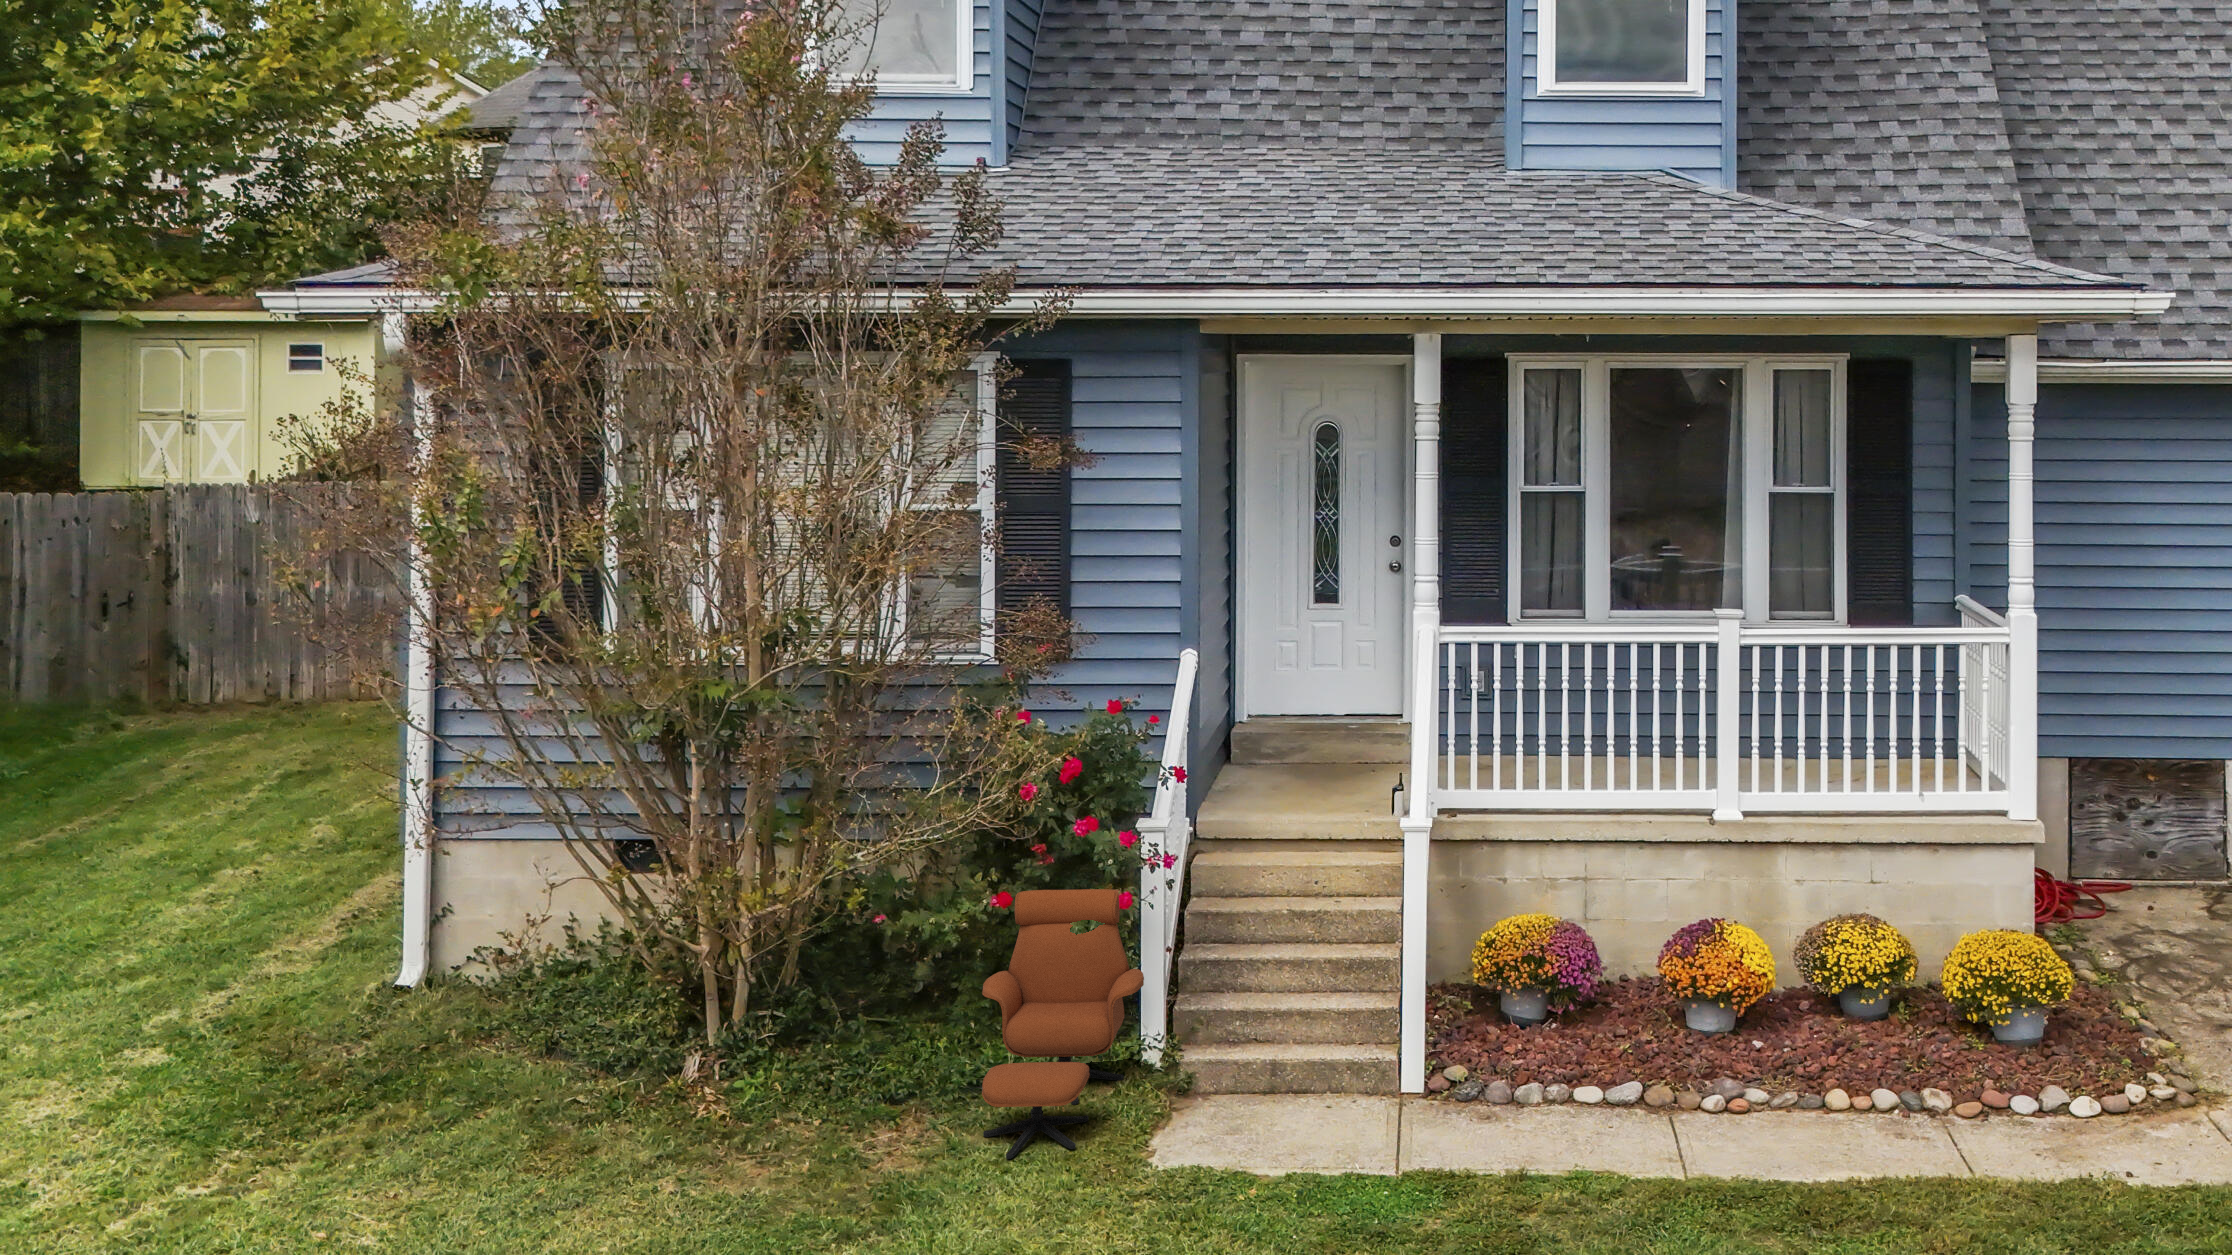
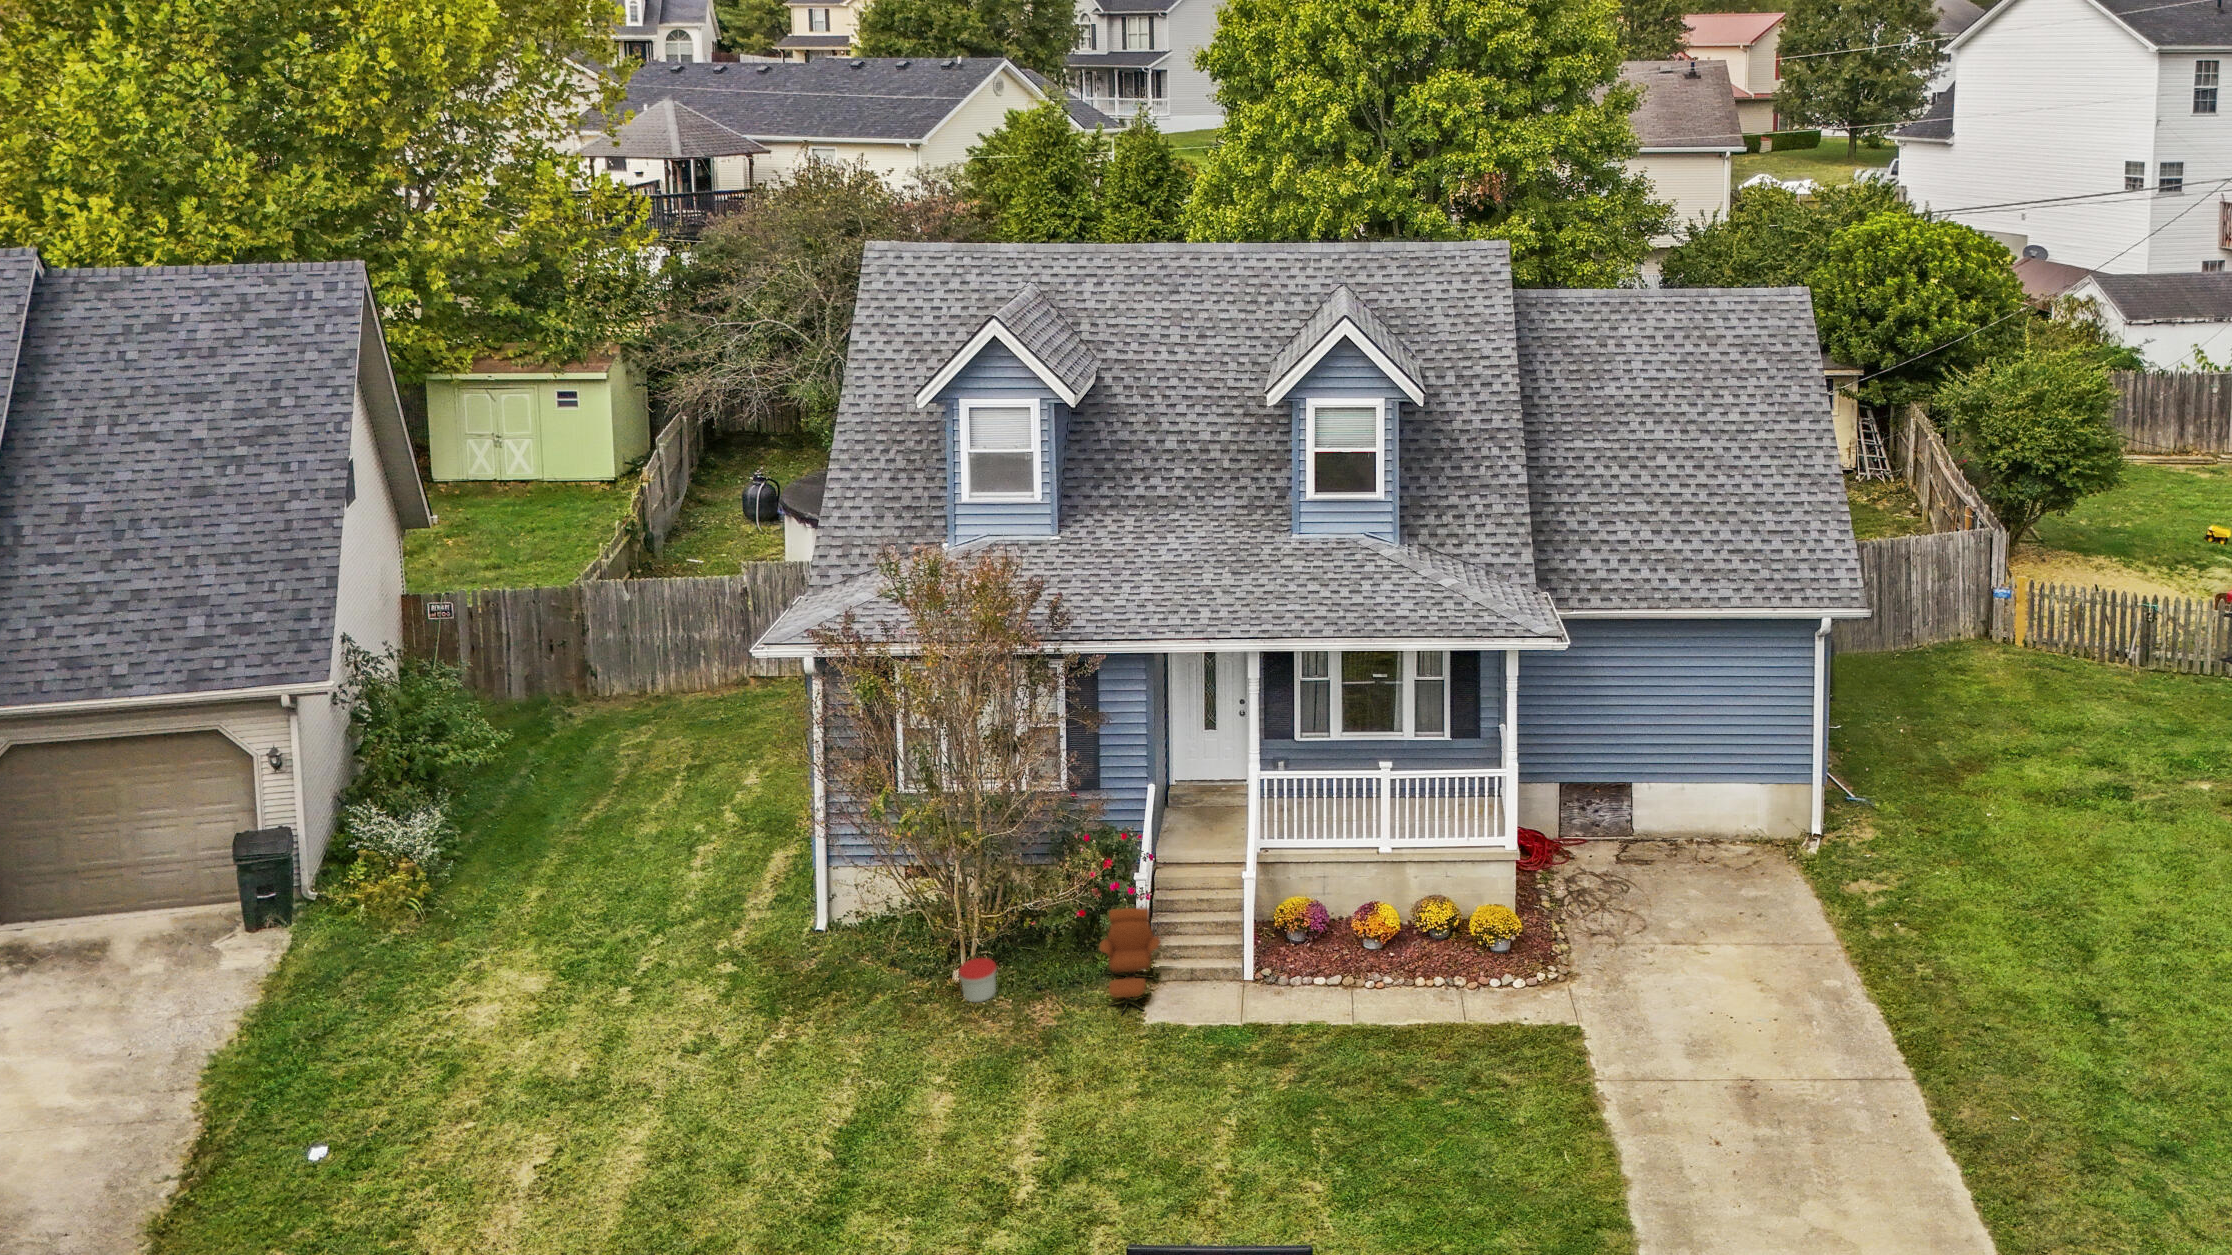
bucket: none [600,1007,710,1118] -> present [959,958,997,1002]

